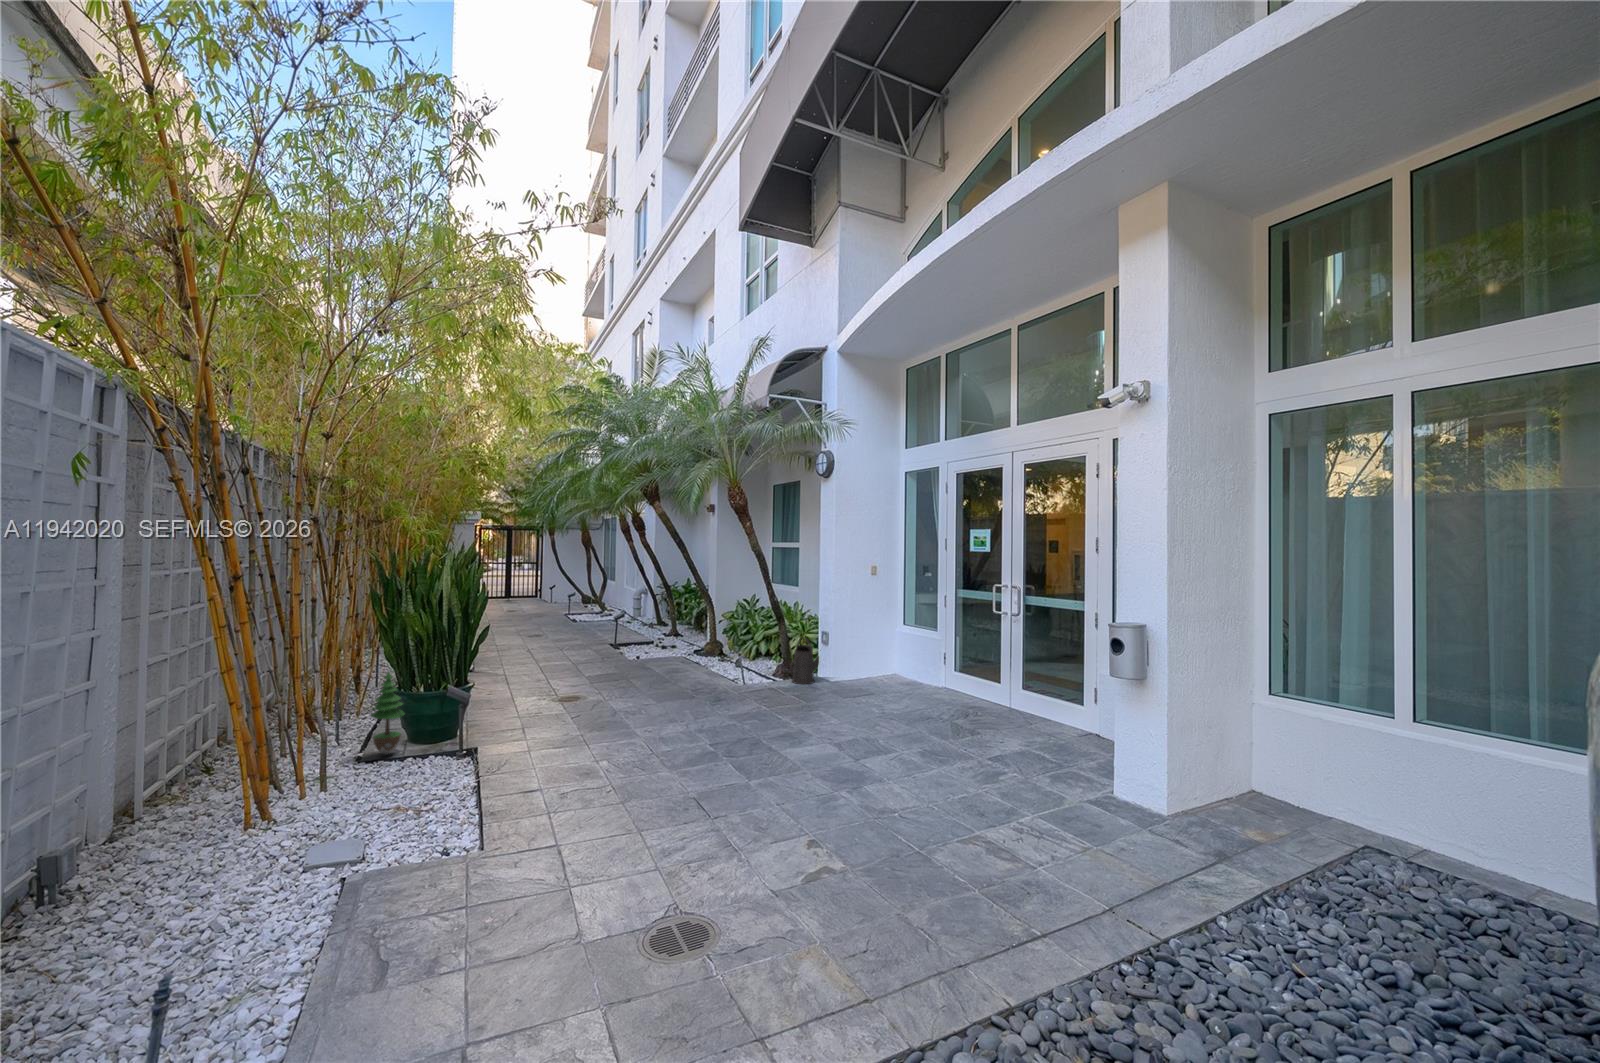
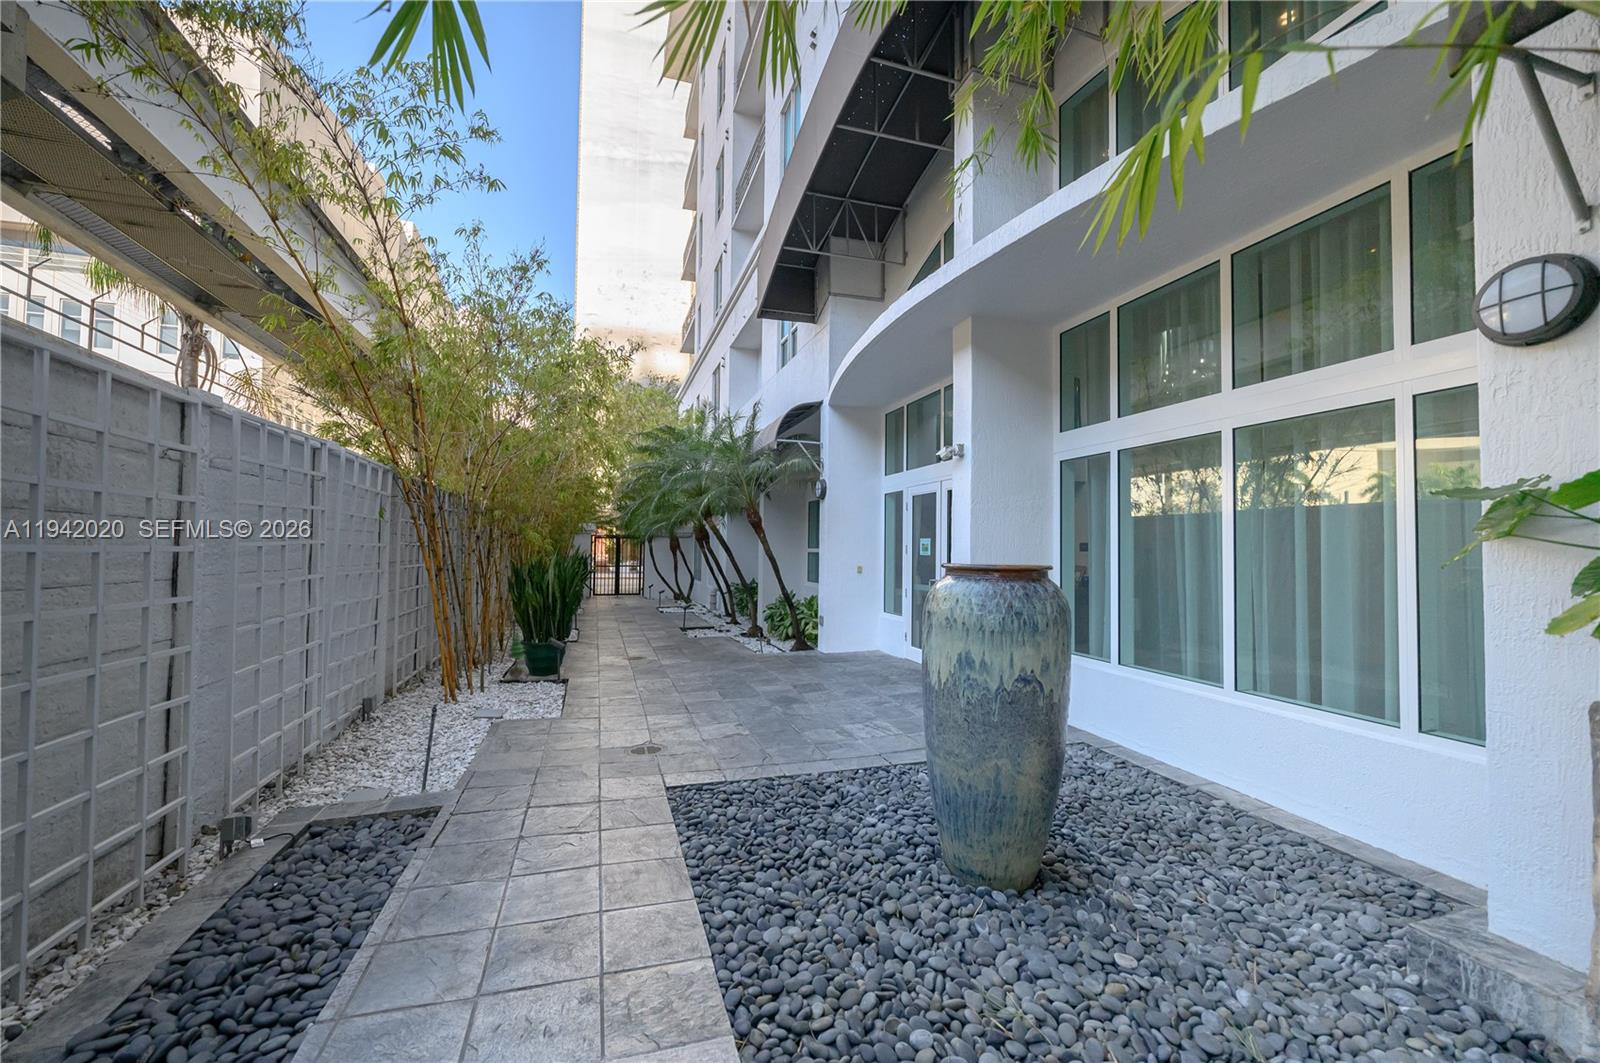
watering can: present [790,637,819,684] -> none [793,623,827,658]

